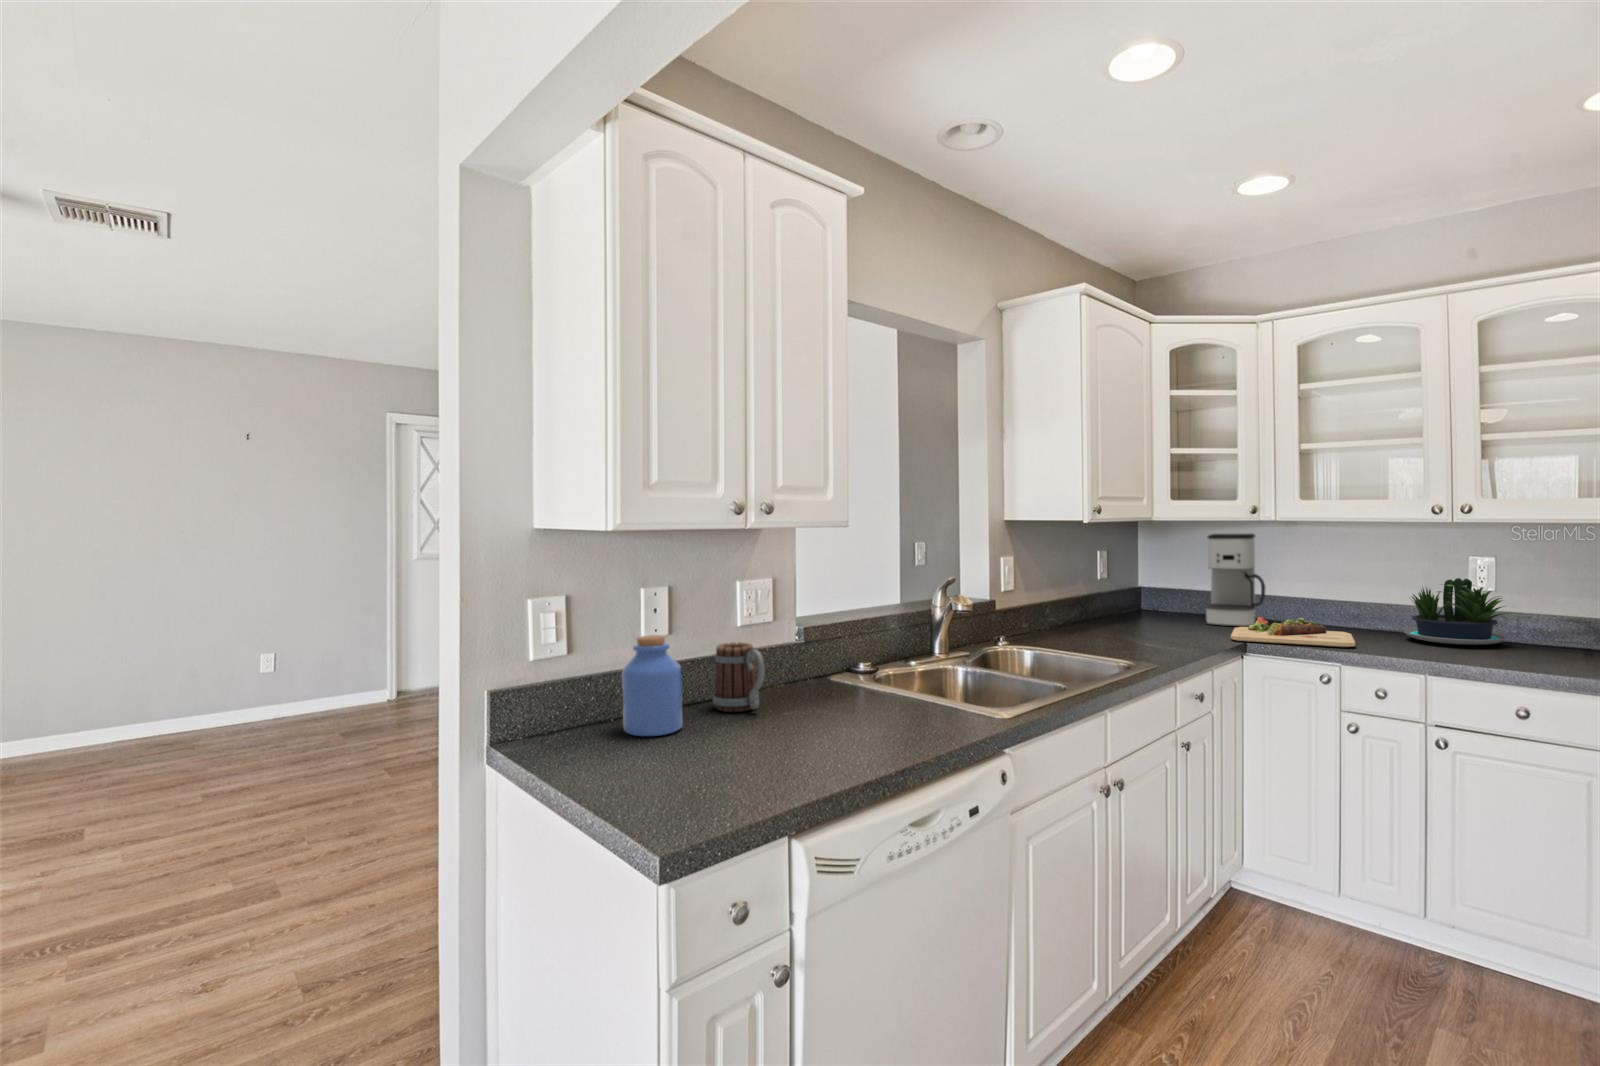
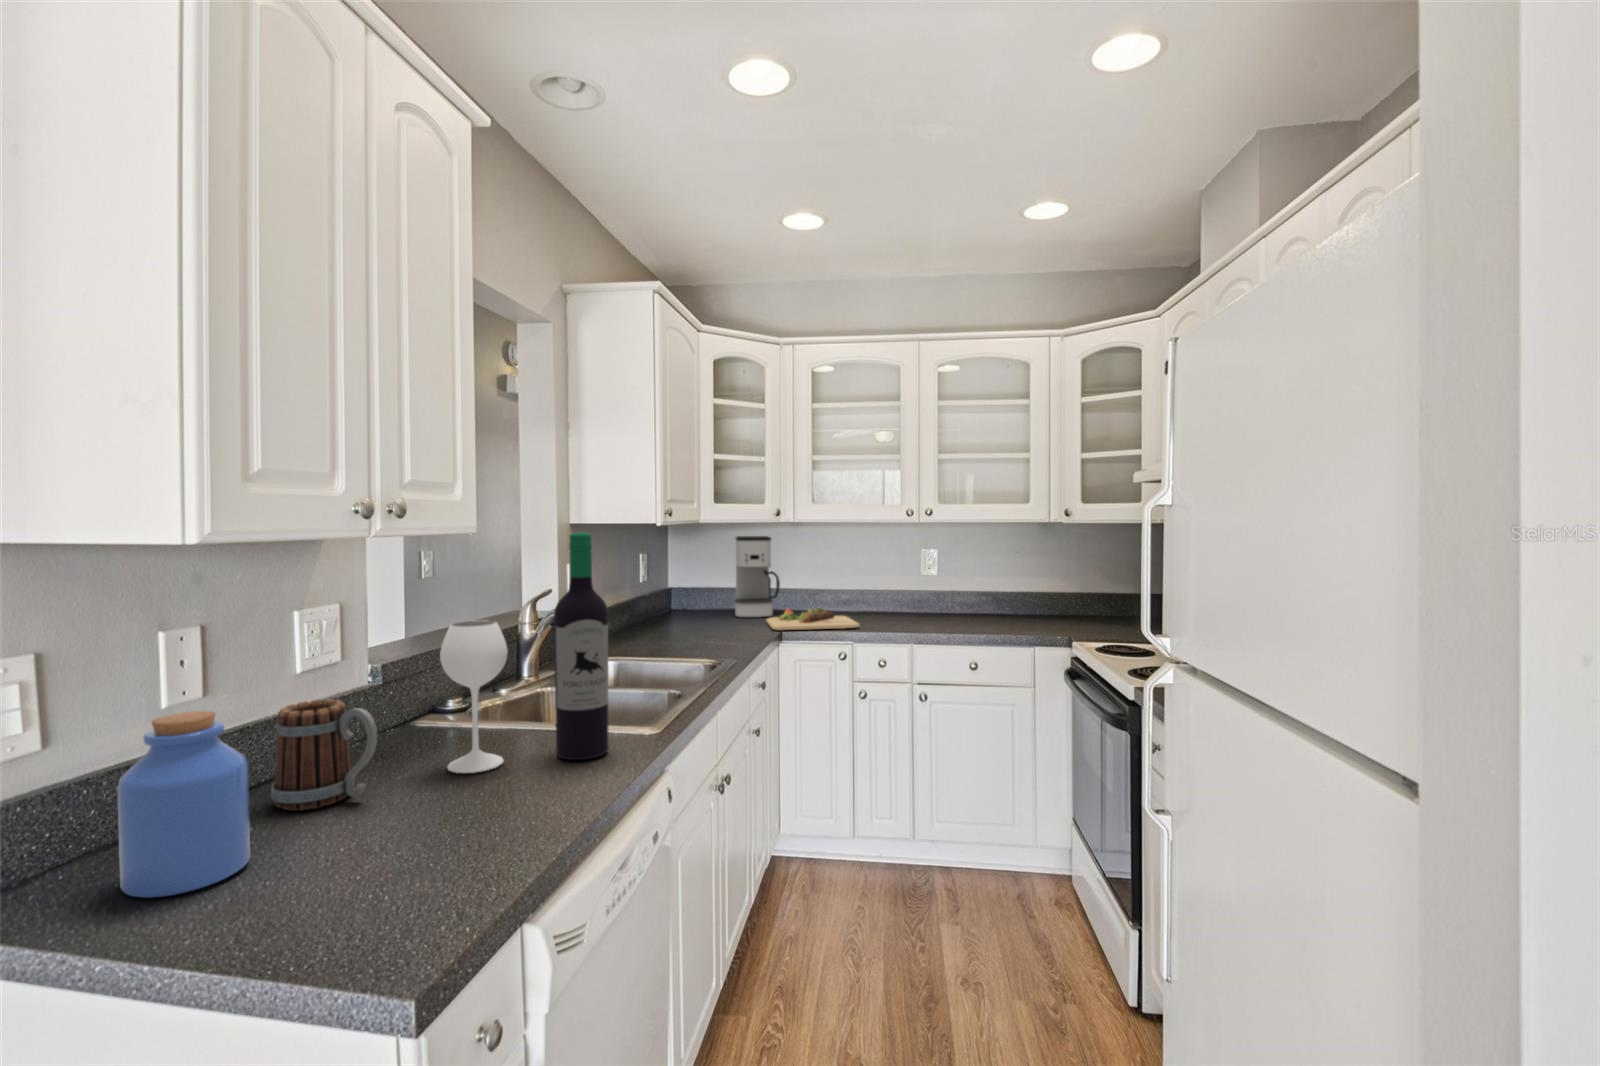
wine bottle: none [814,530,937,716] -> present [440,532,609,773]
potted plant: present [1404,578,1508,645] -> none [877,569,947,619]

